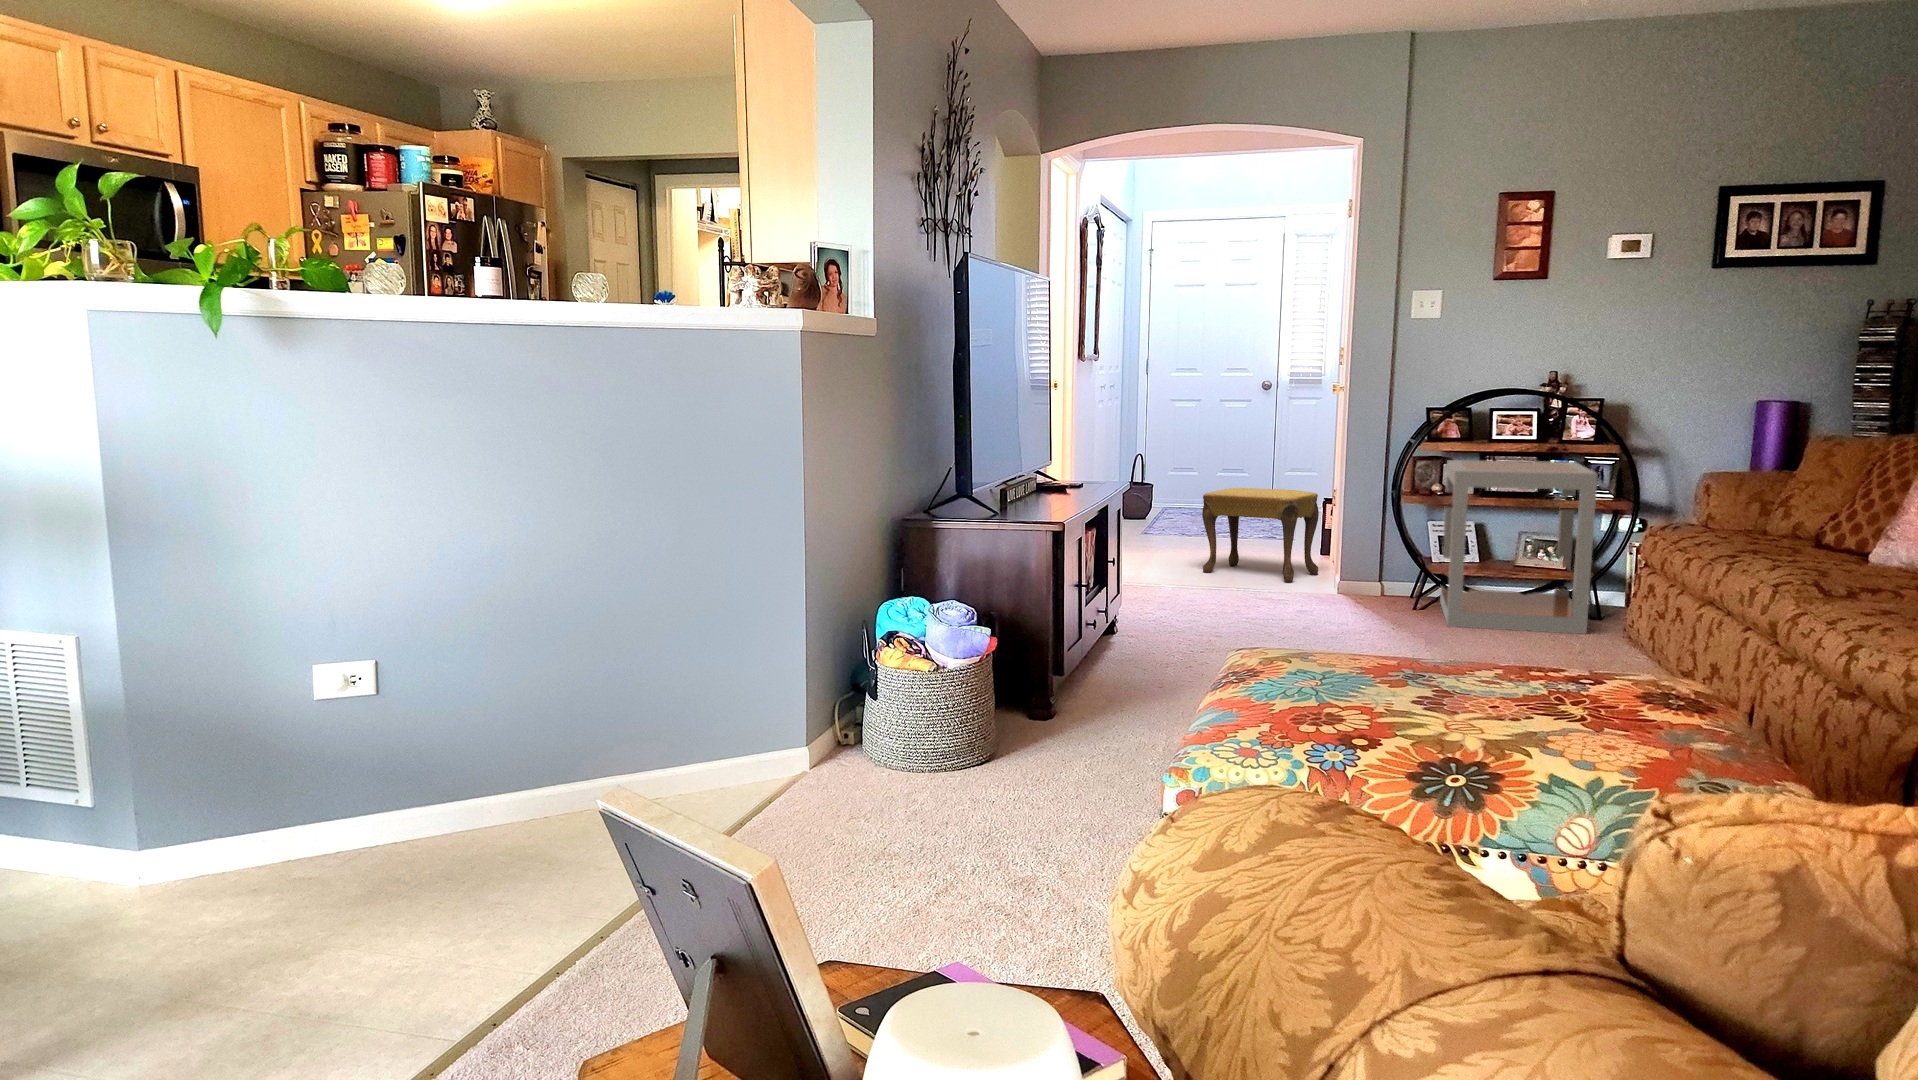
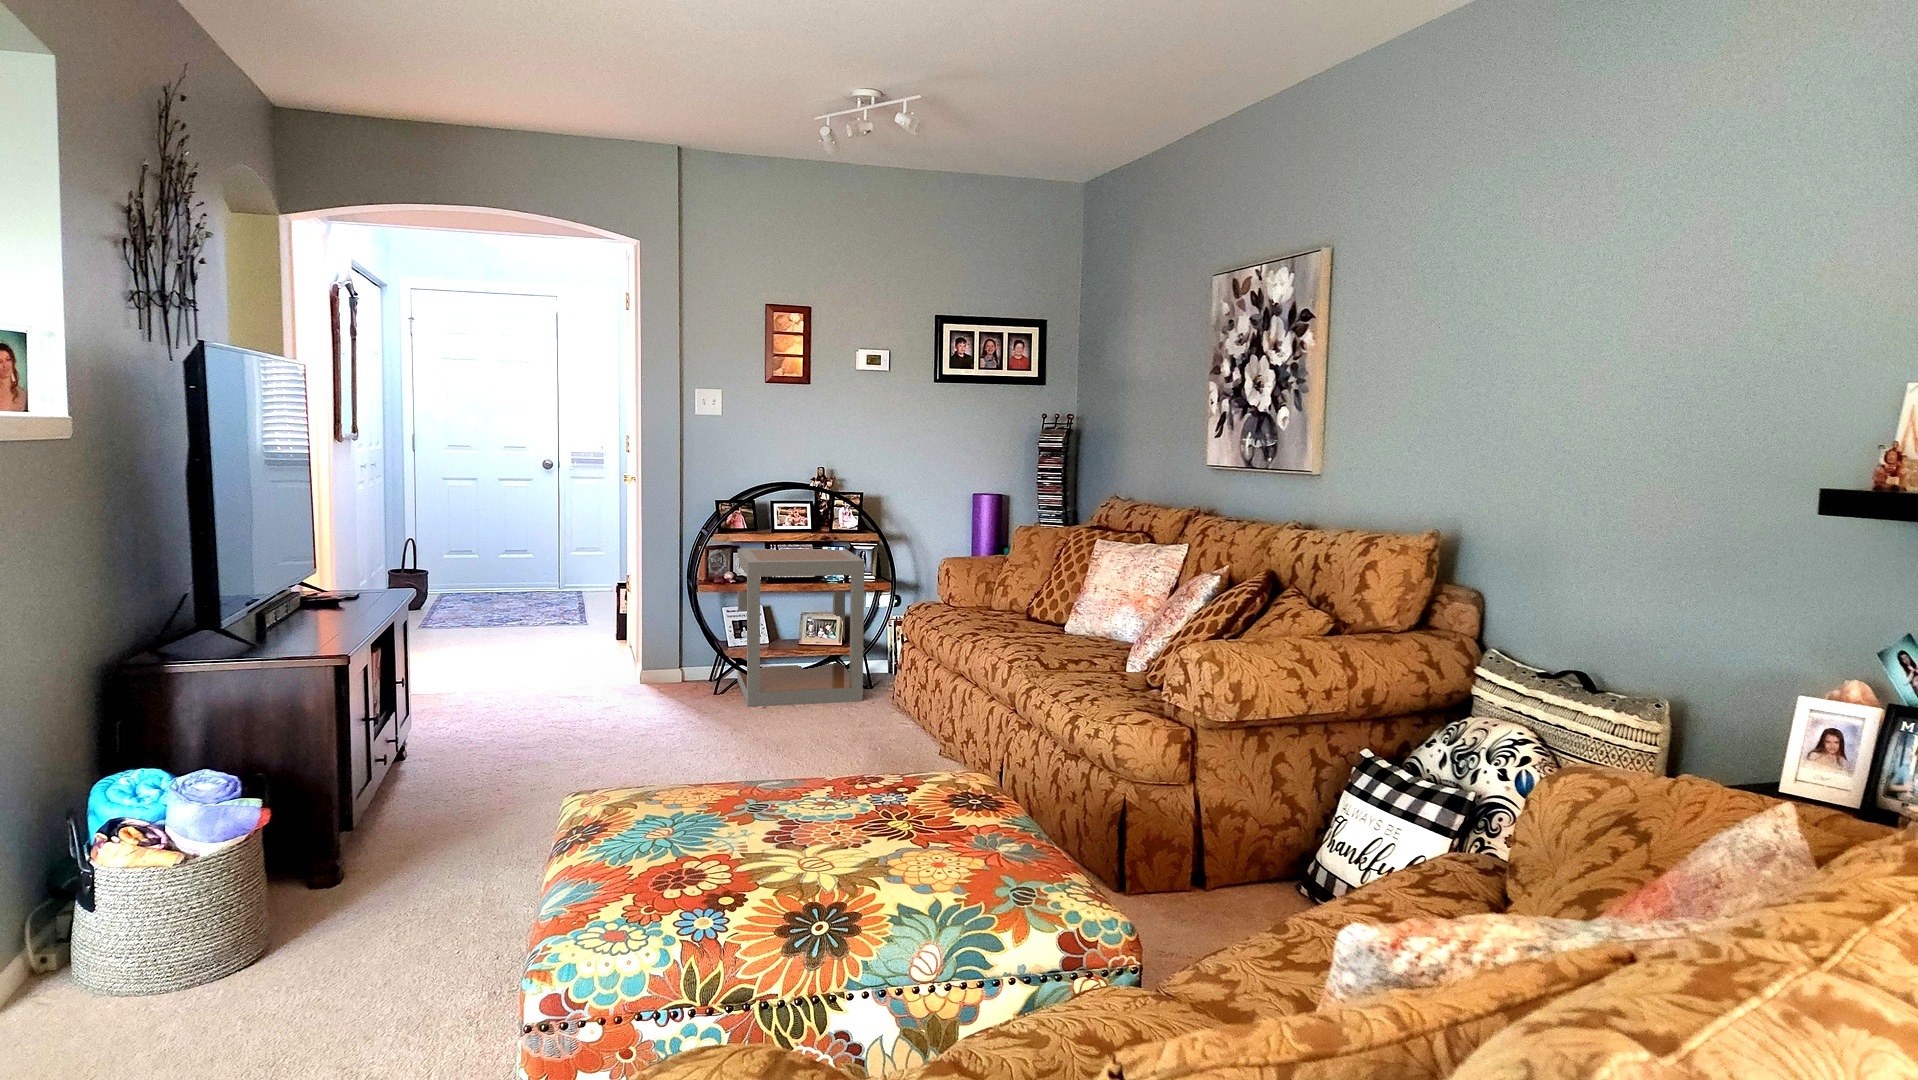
footstool: present [1202,488,1319,583] -> none [497,578,620,672]

